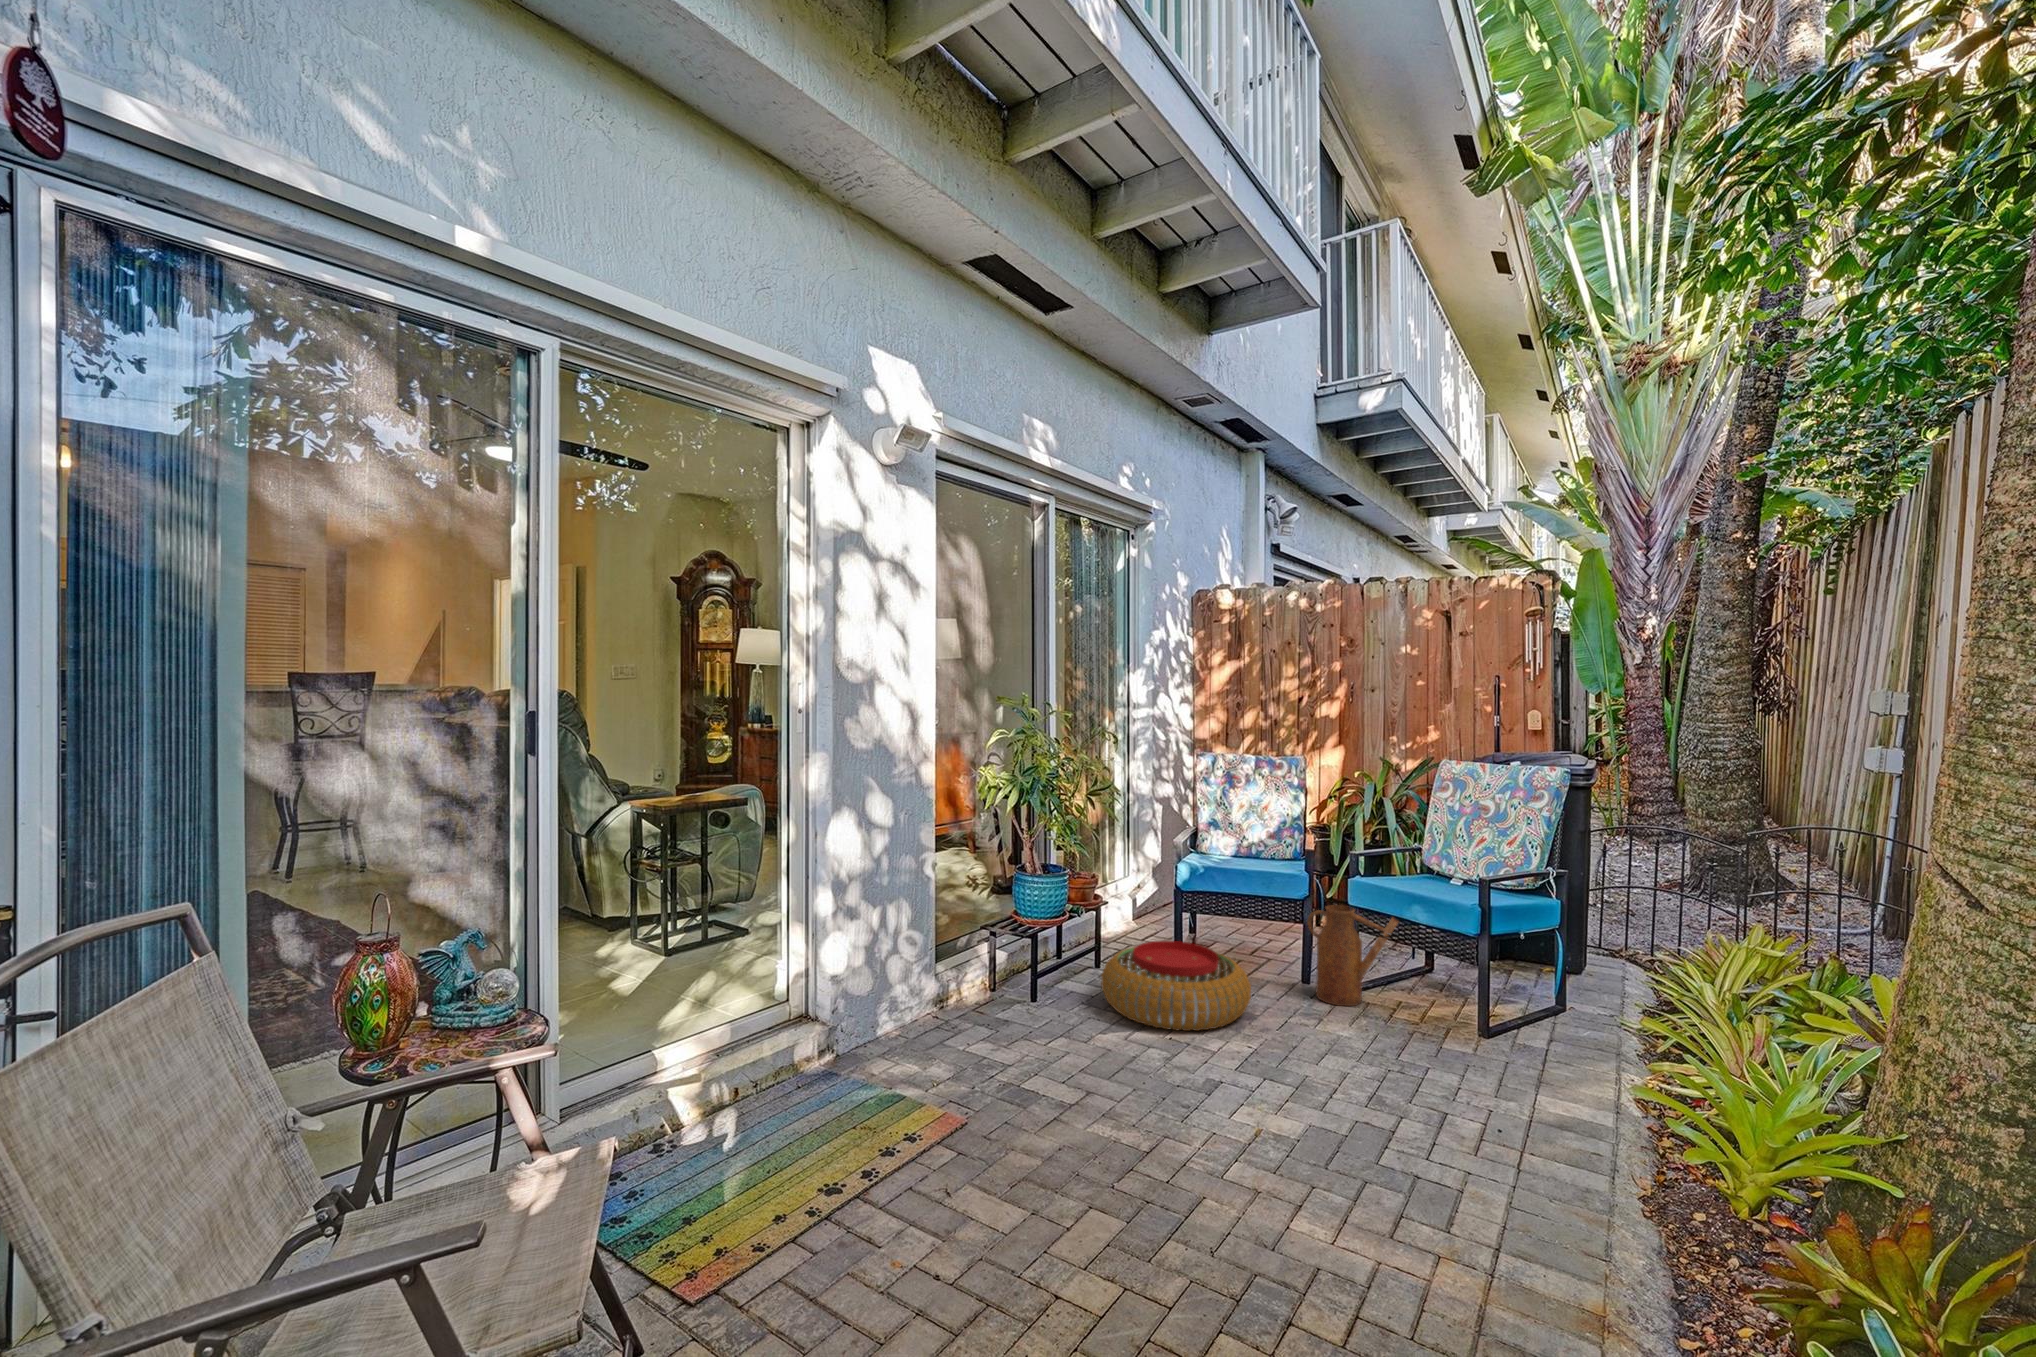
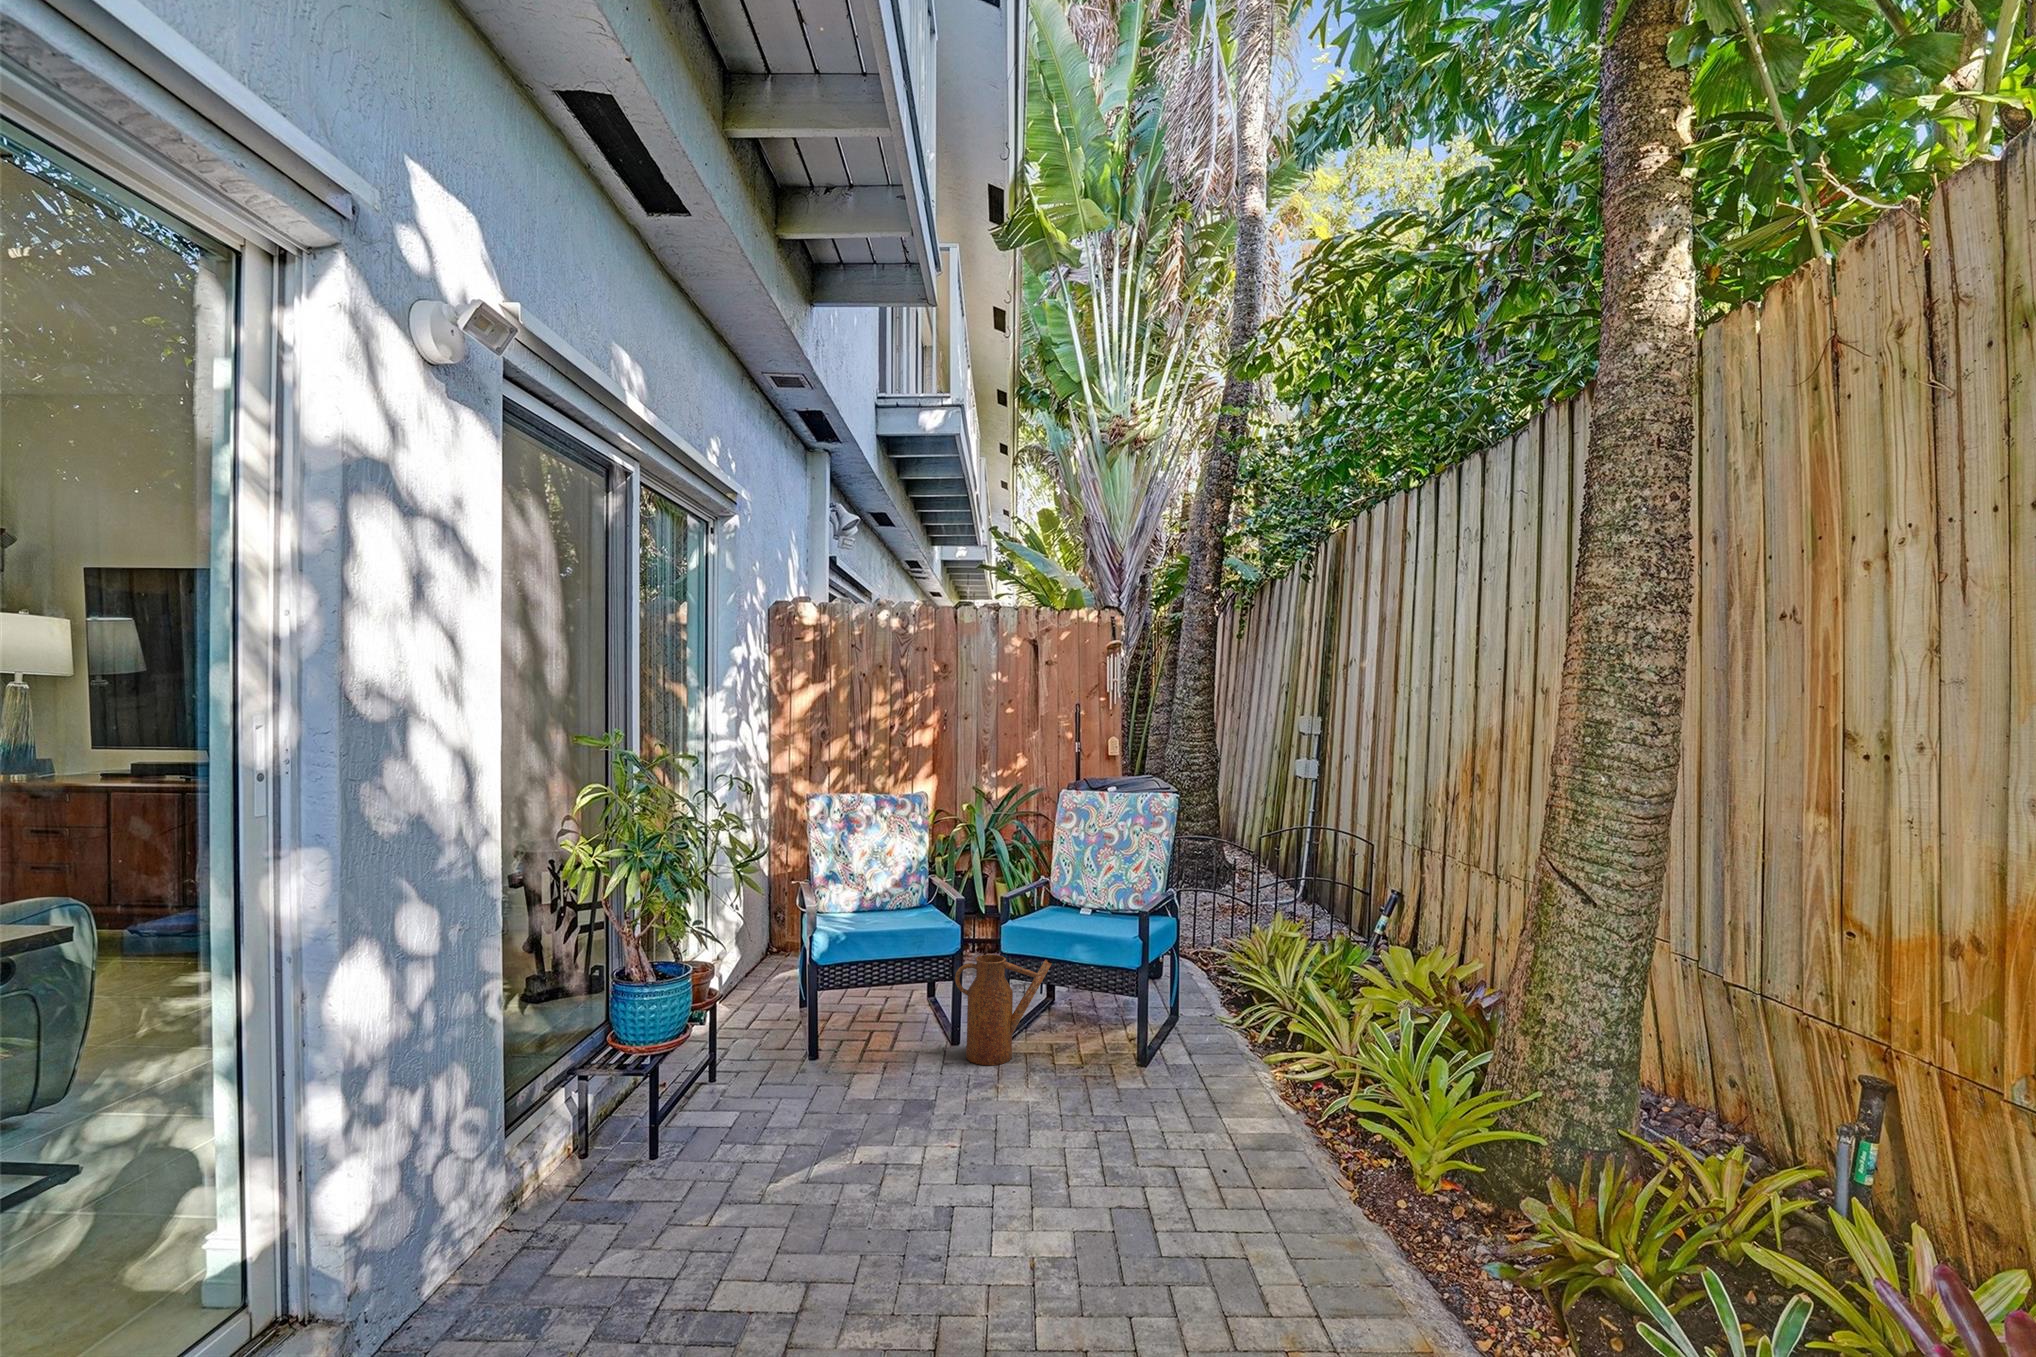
pouf: present [1101,941,1251,1031] -> none [734,1028,917,1145]

